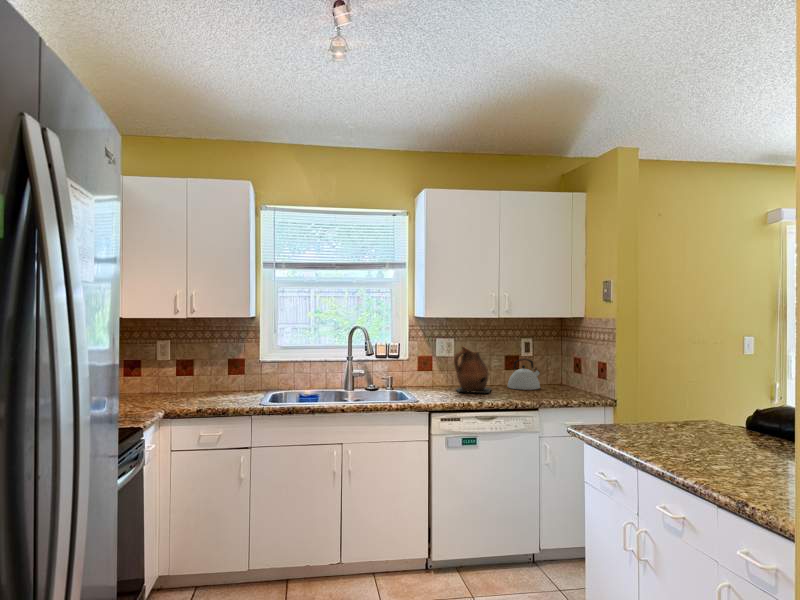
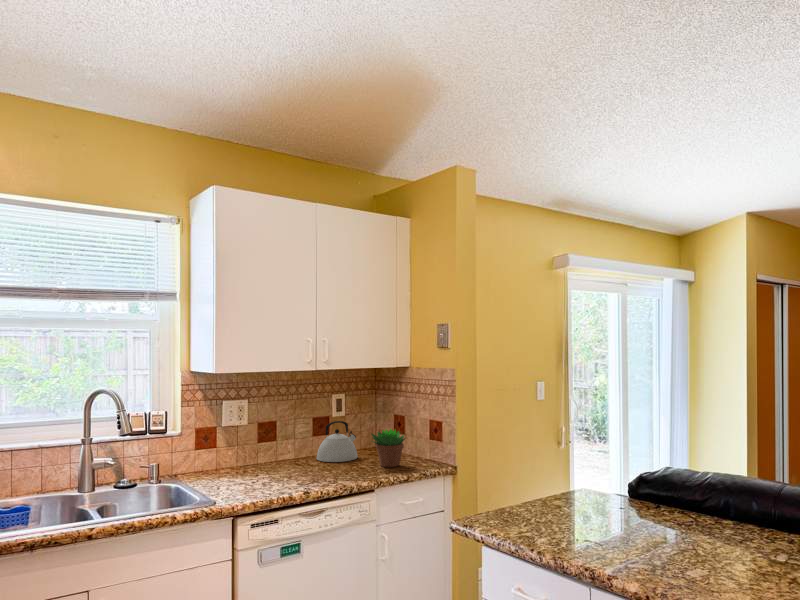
ceramic pitcher: present [454,347,491,393] -> none [252,411,304,476]
succulent plant: none [544,365,573,396] -> present [371,429,405,467]

